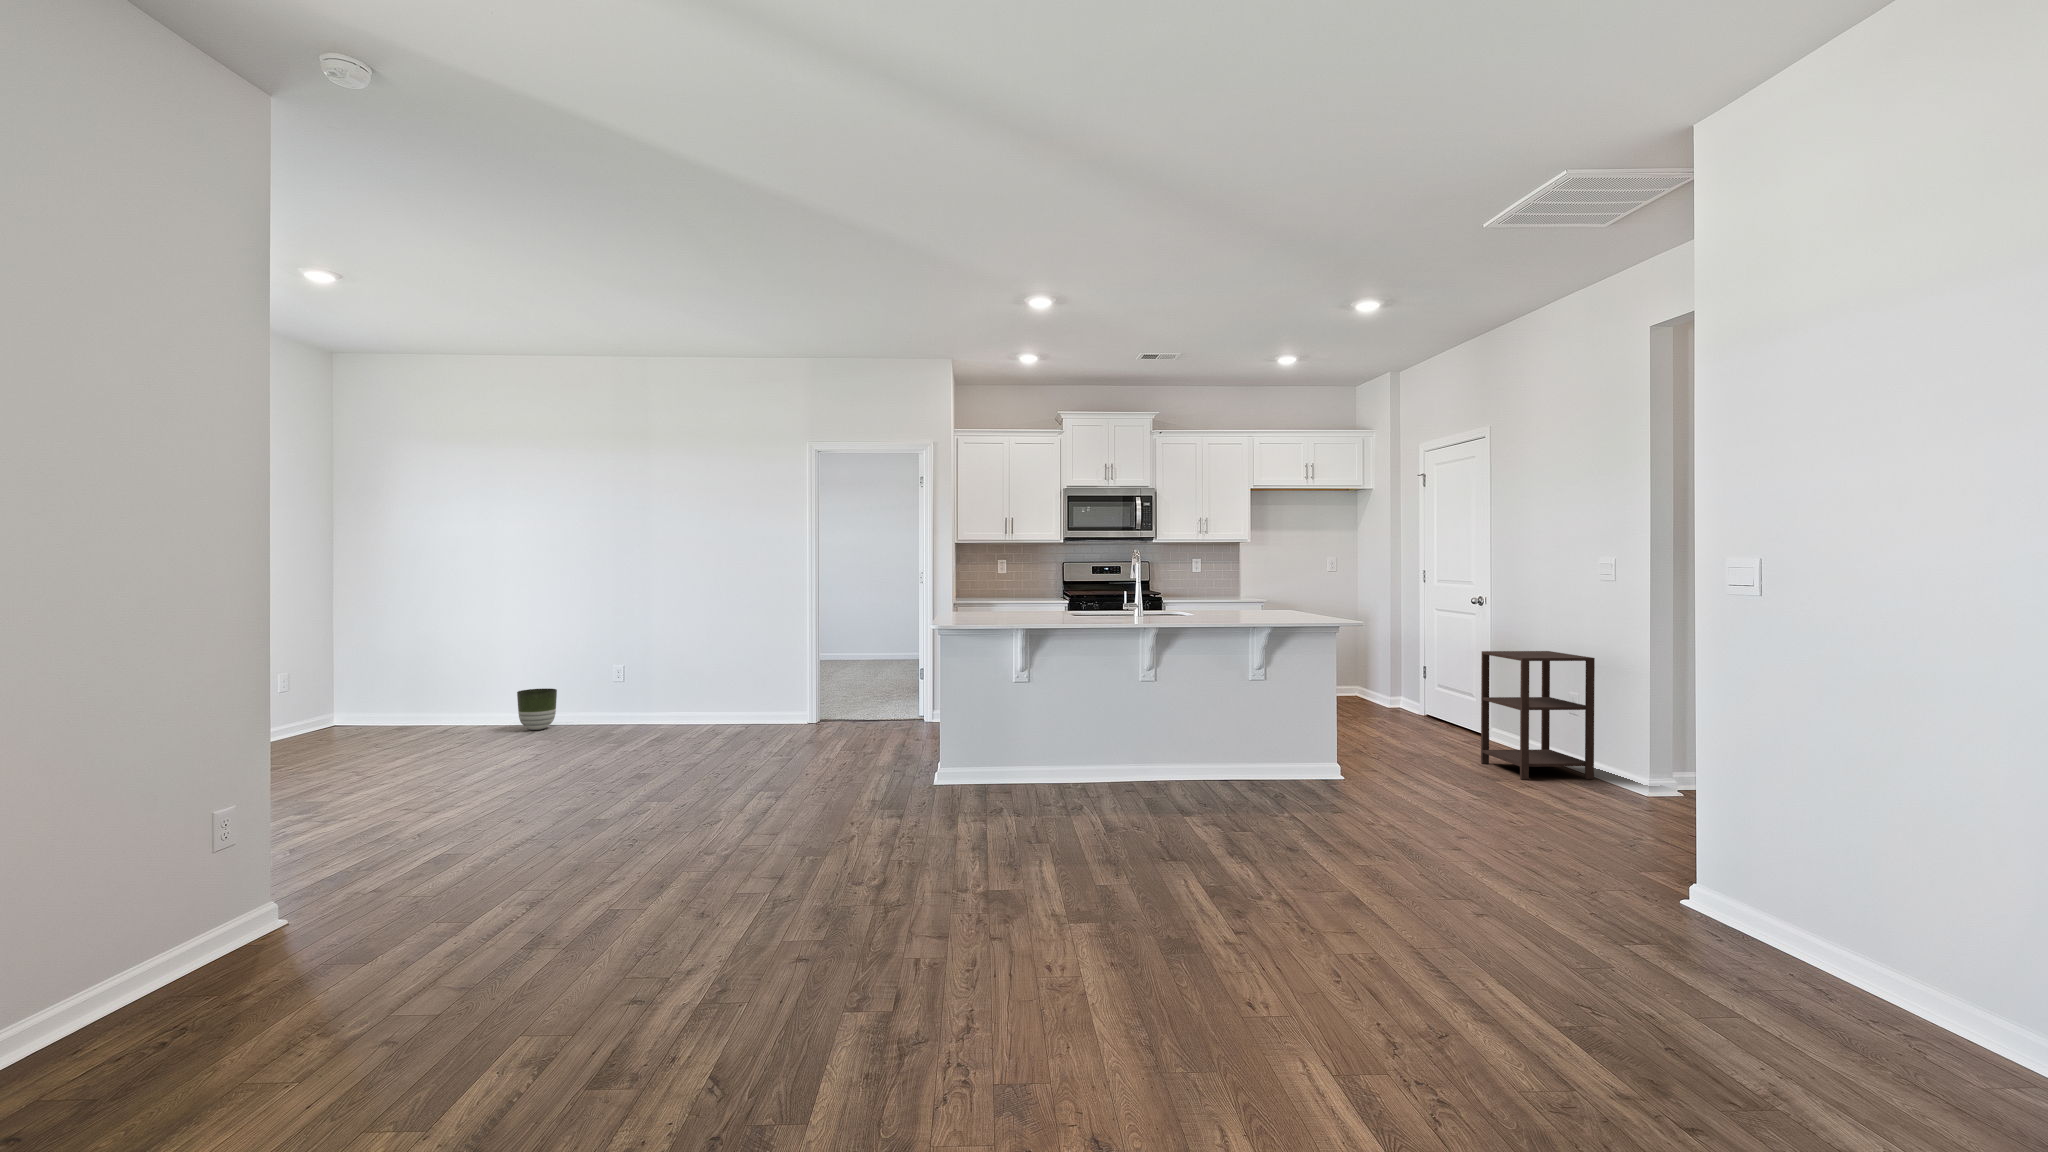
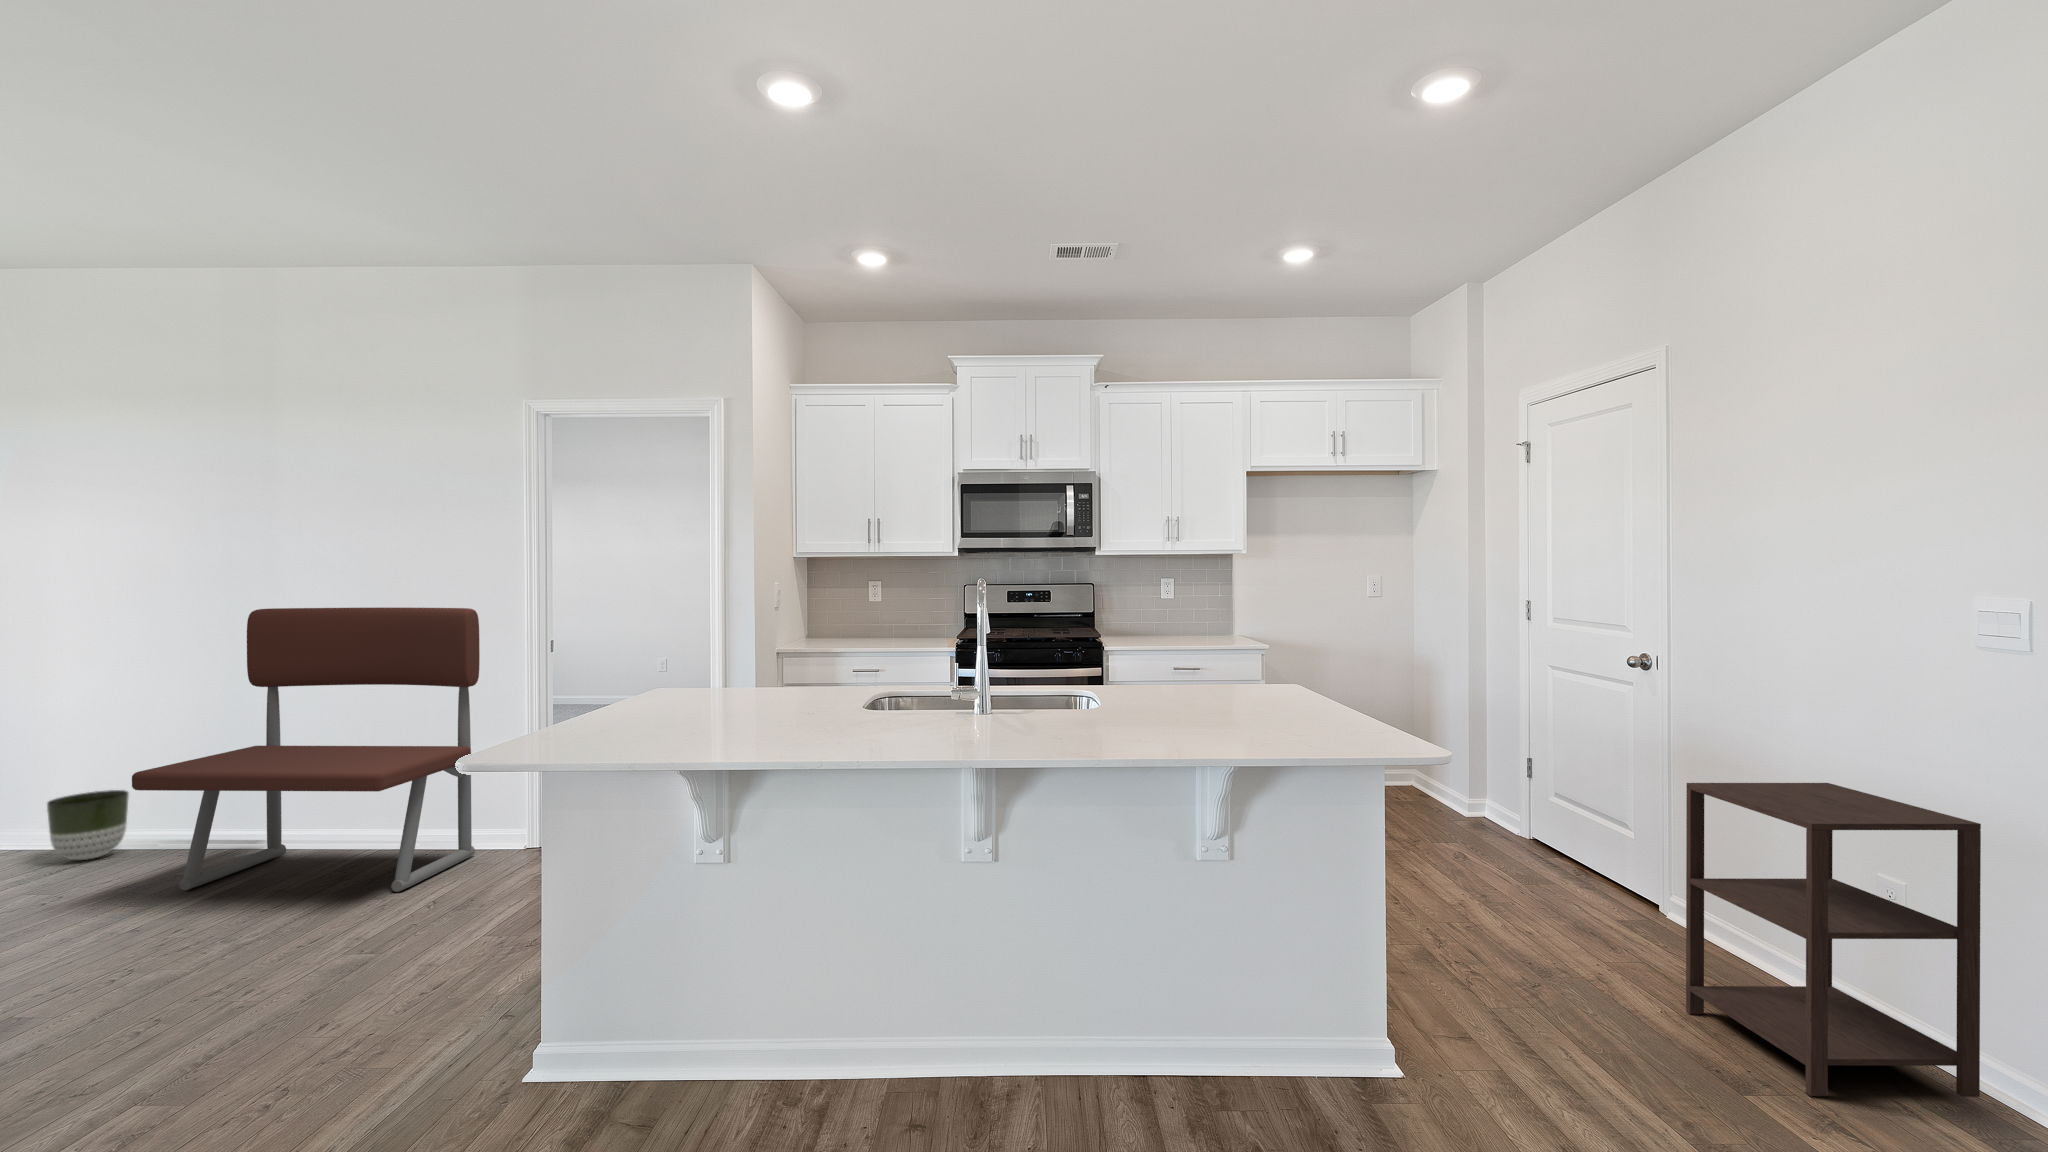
bench: none [614,573,787,739] -> present [132,607,480,892]

